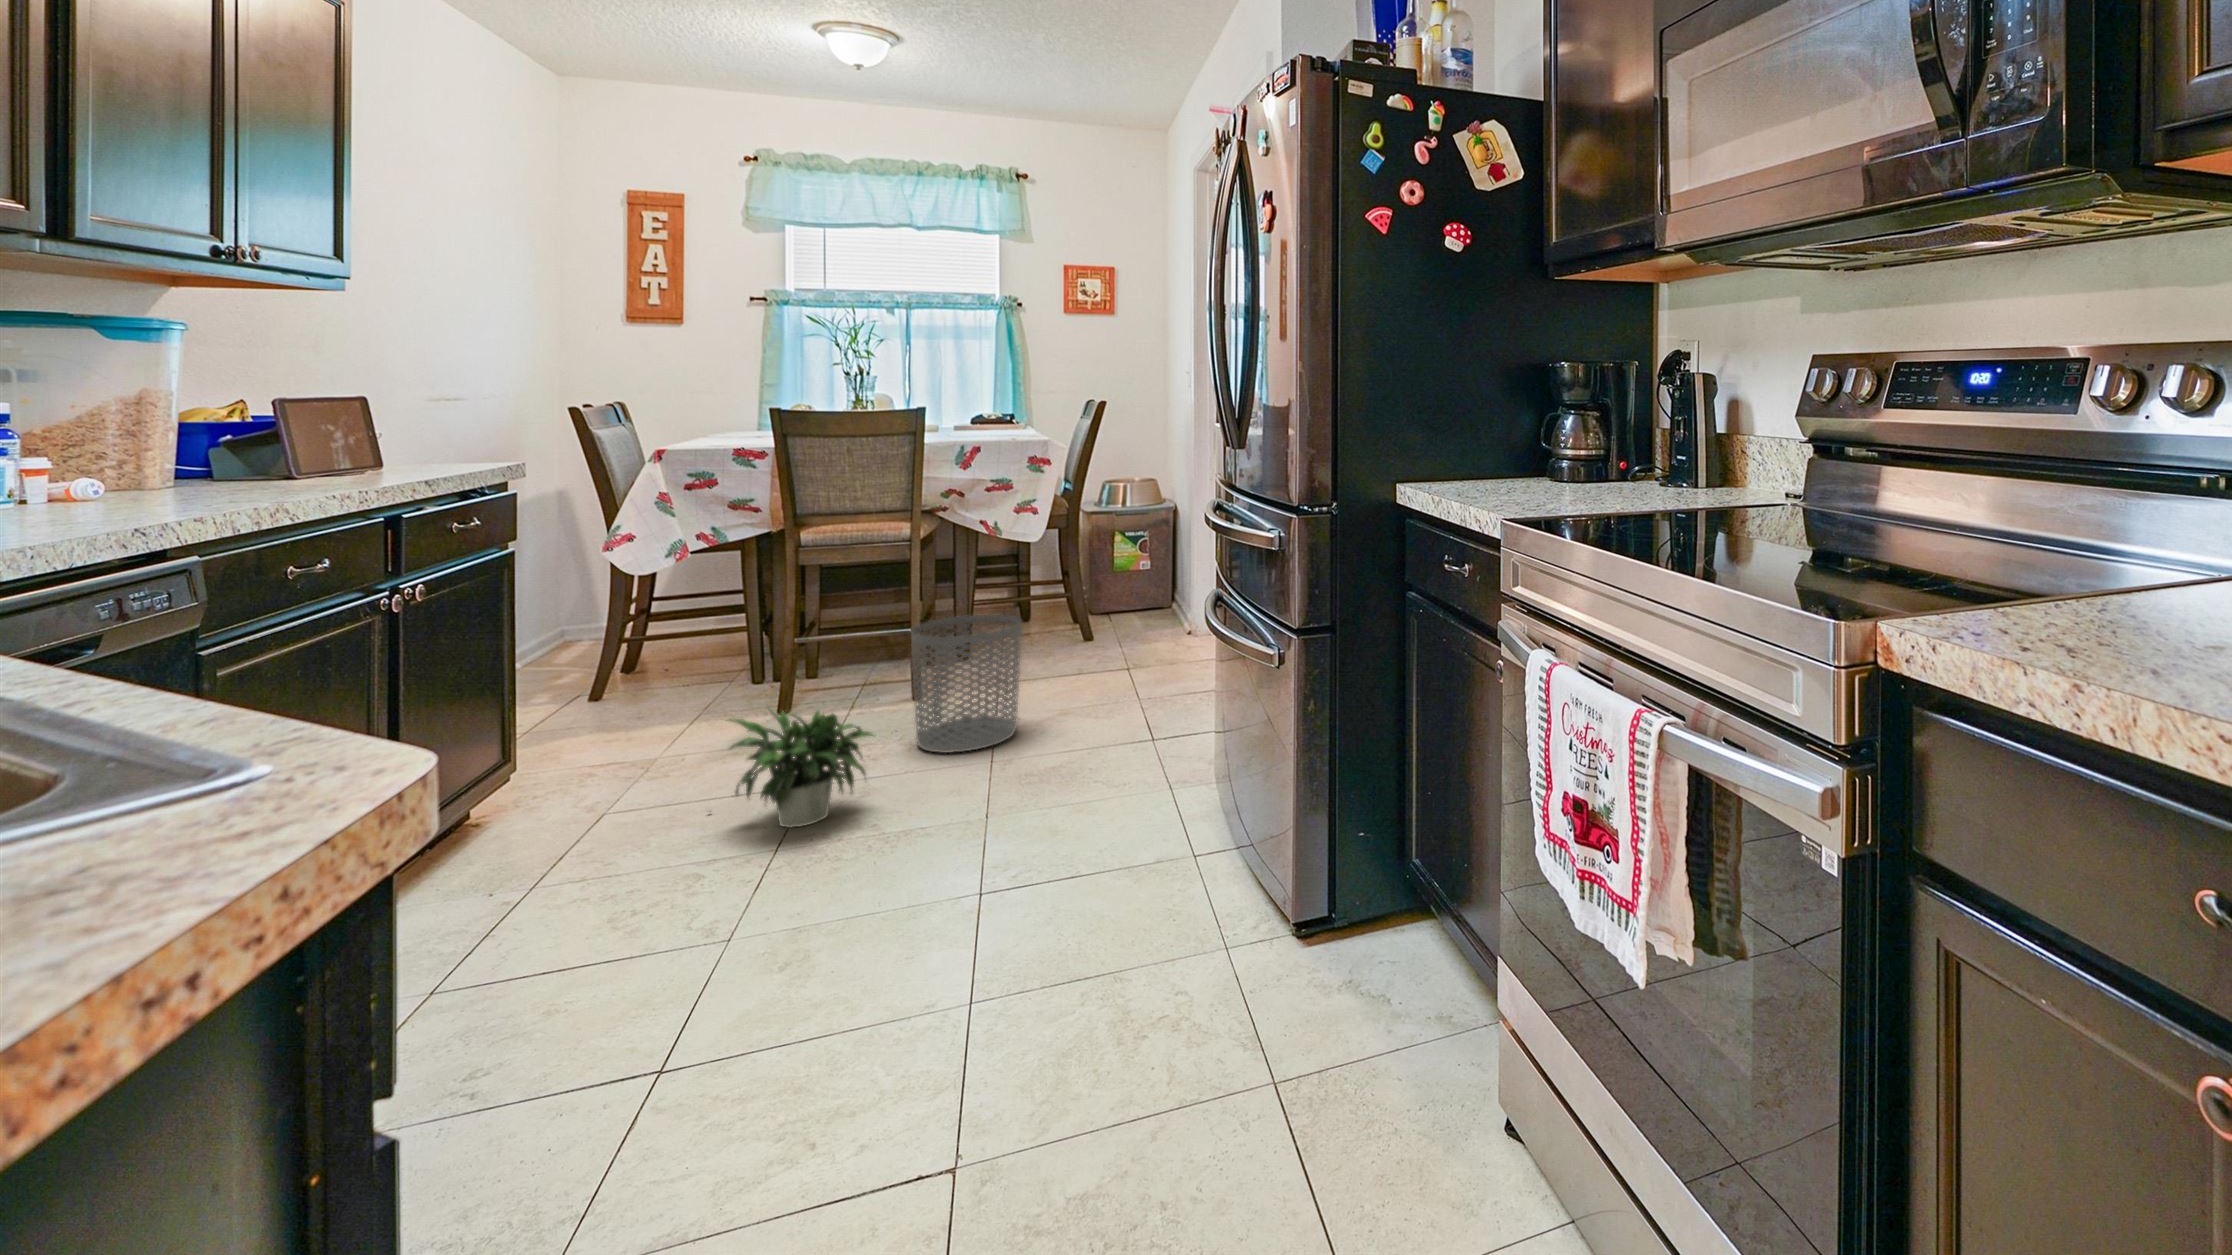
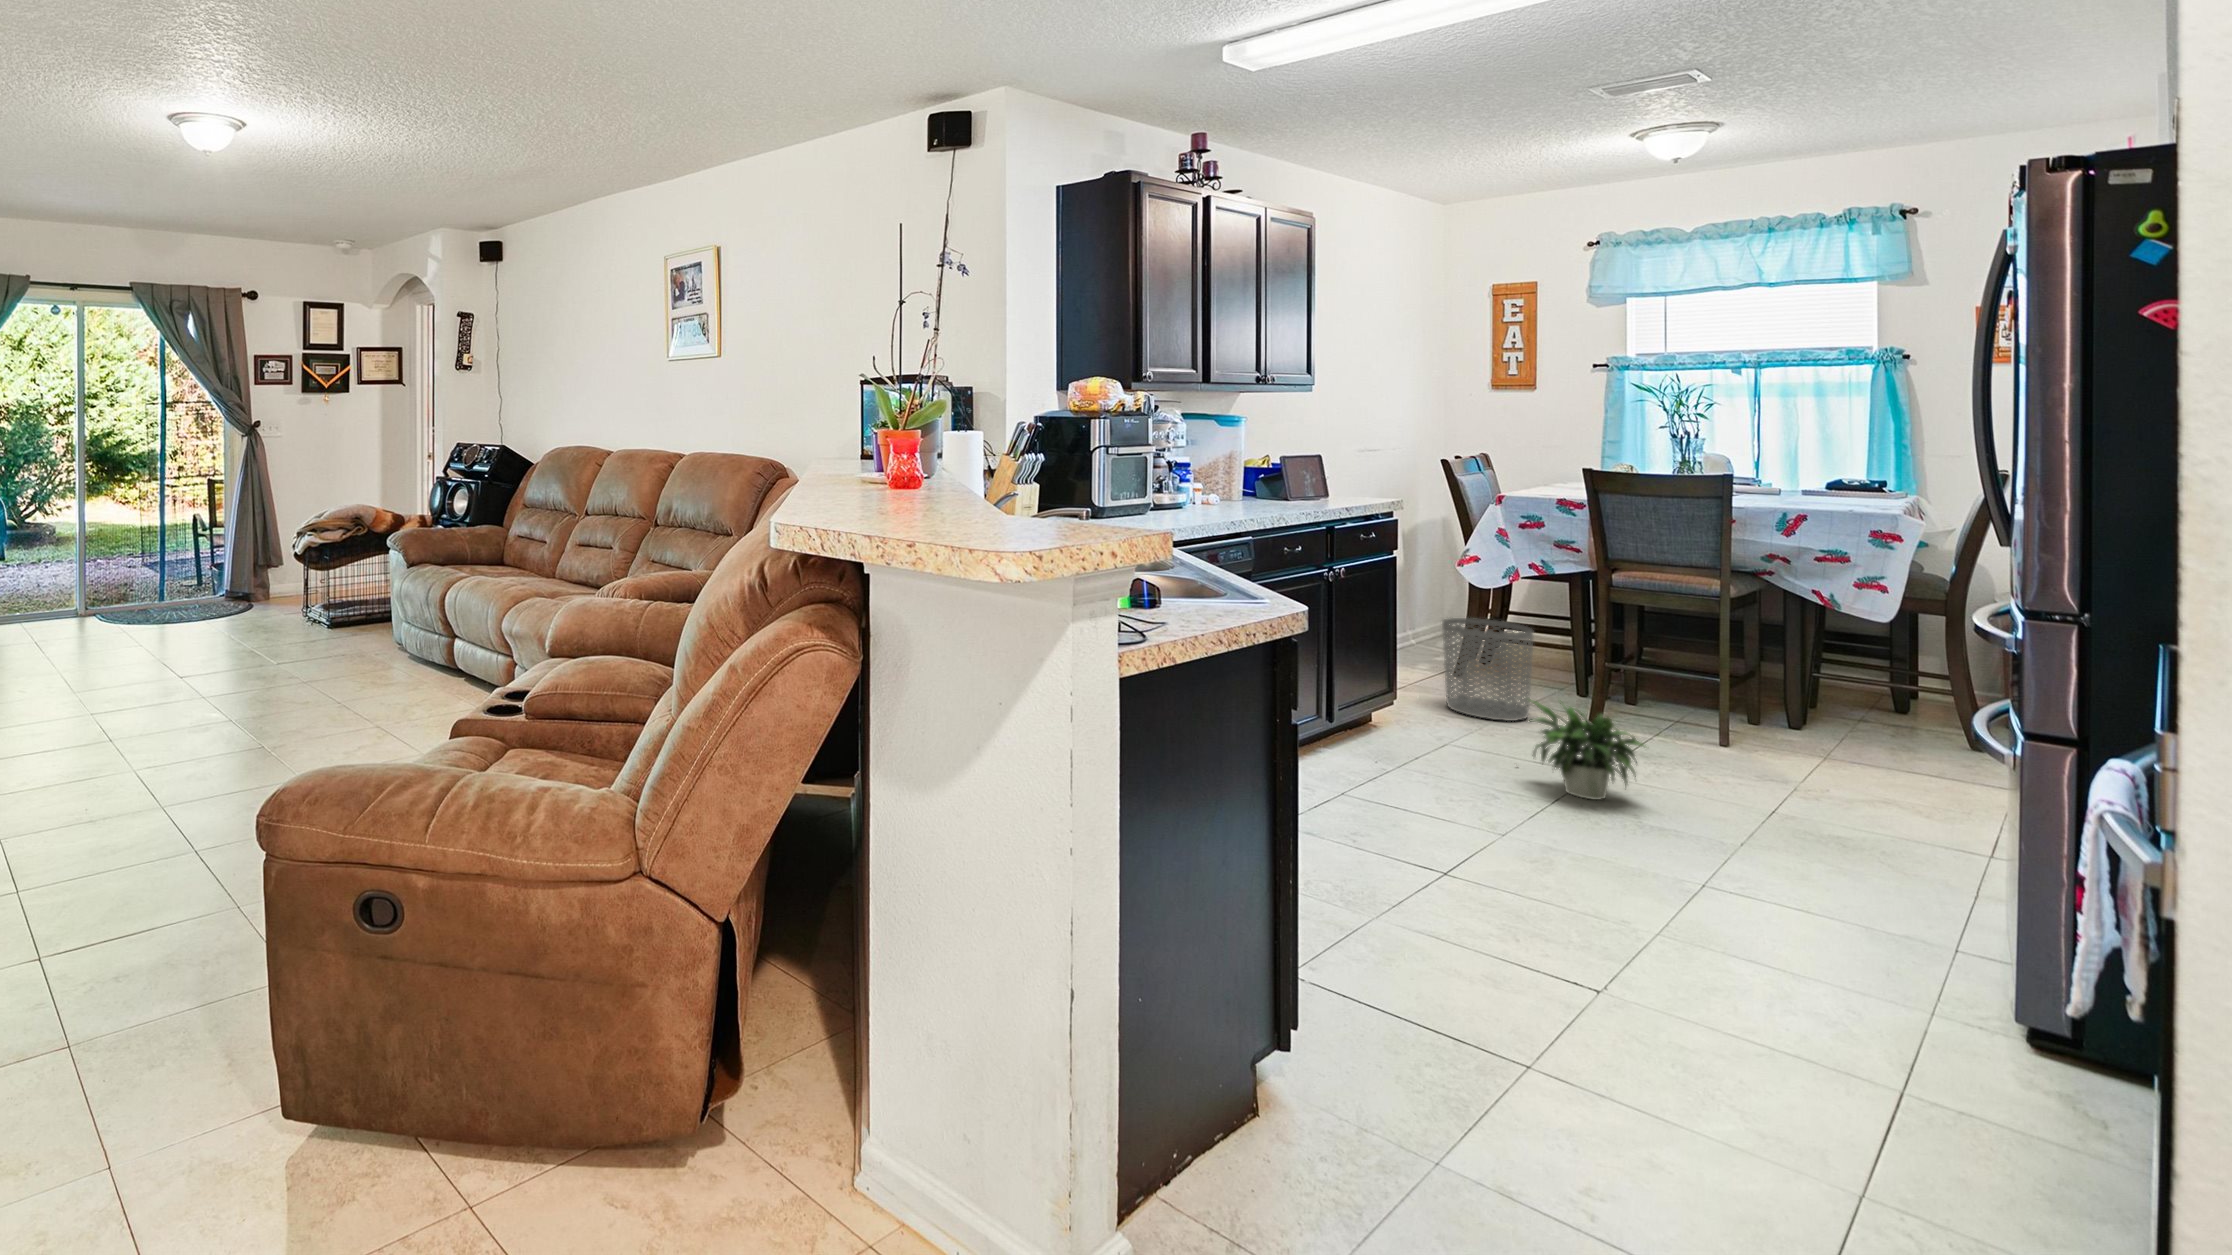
waste bin: present [911,614,1022,753] -> present [1442,618,1533,721]

